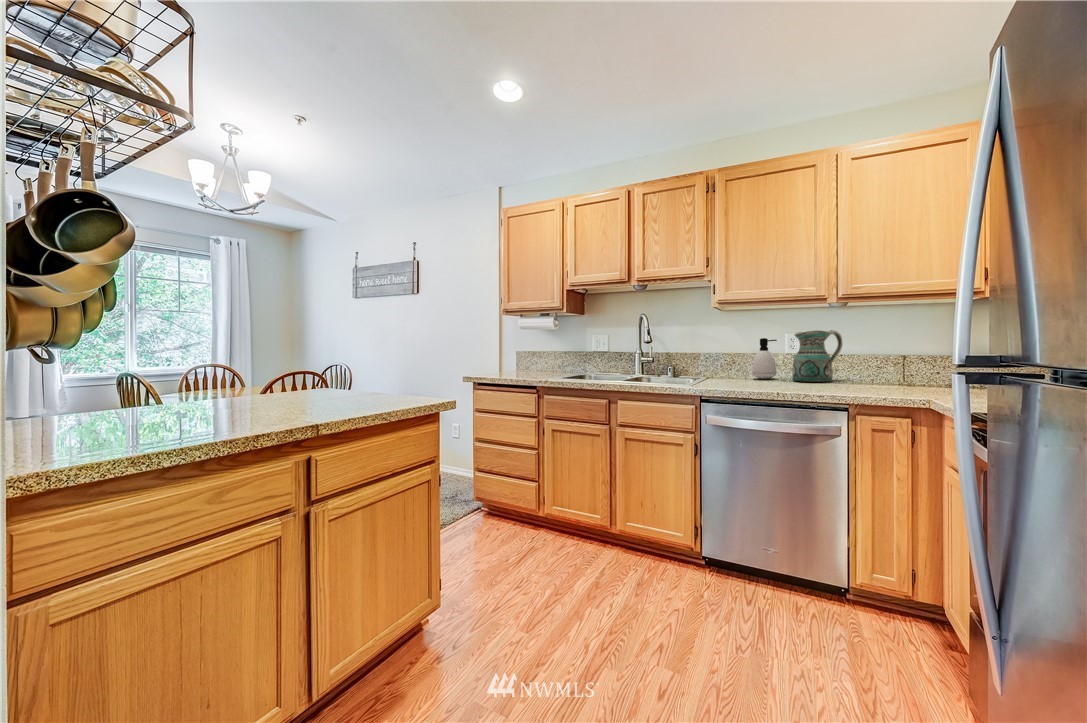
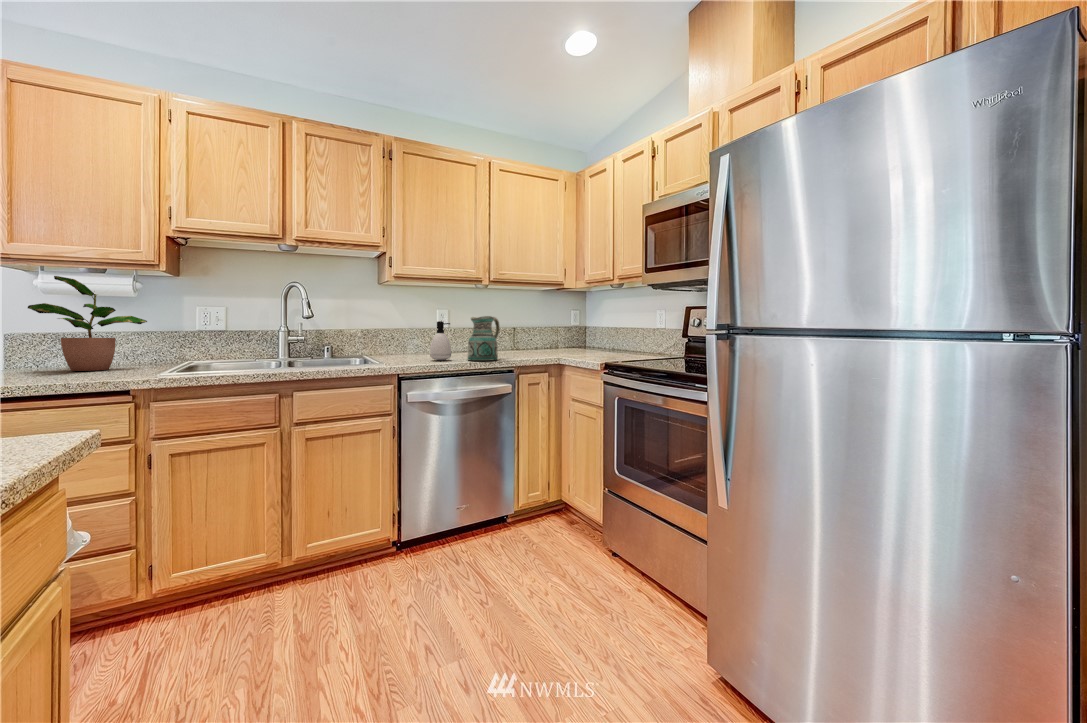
potted plant: none [518,323,563,376] -> present [28,276,147,371]

